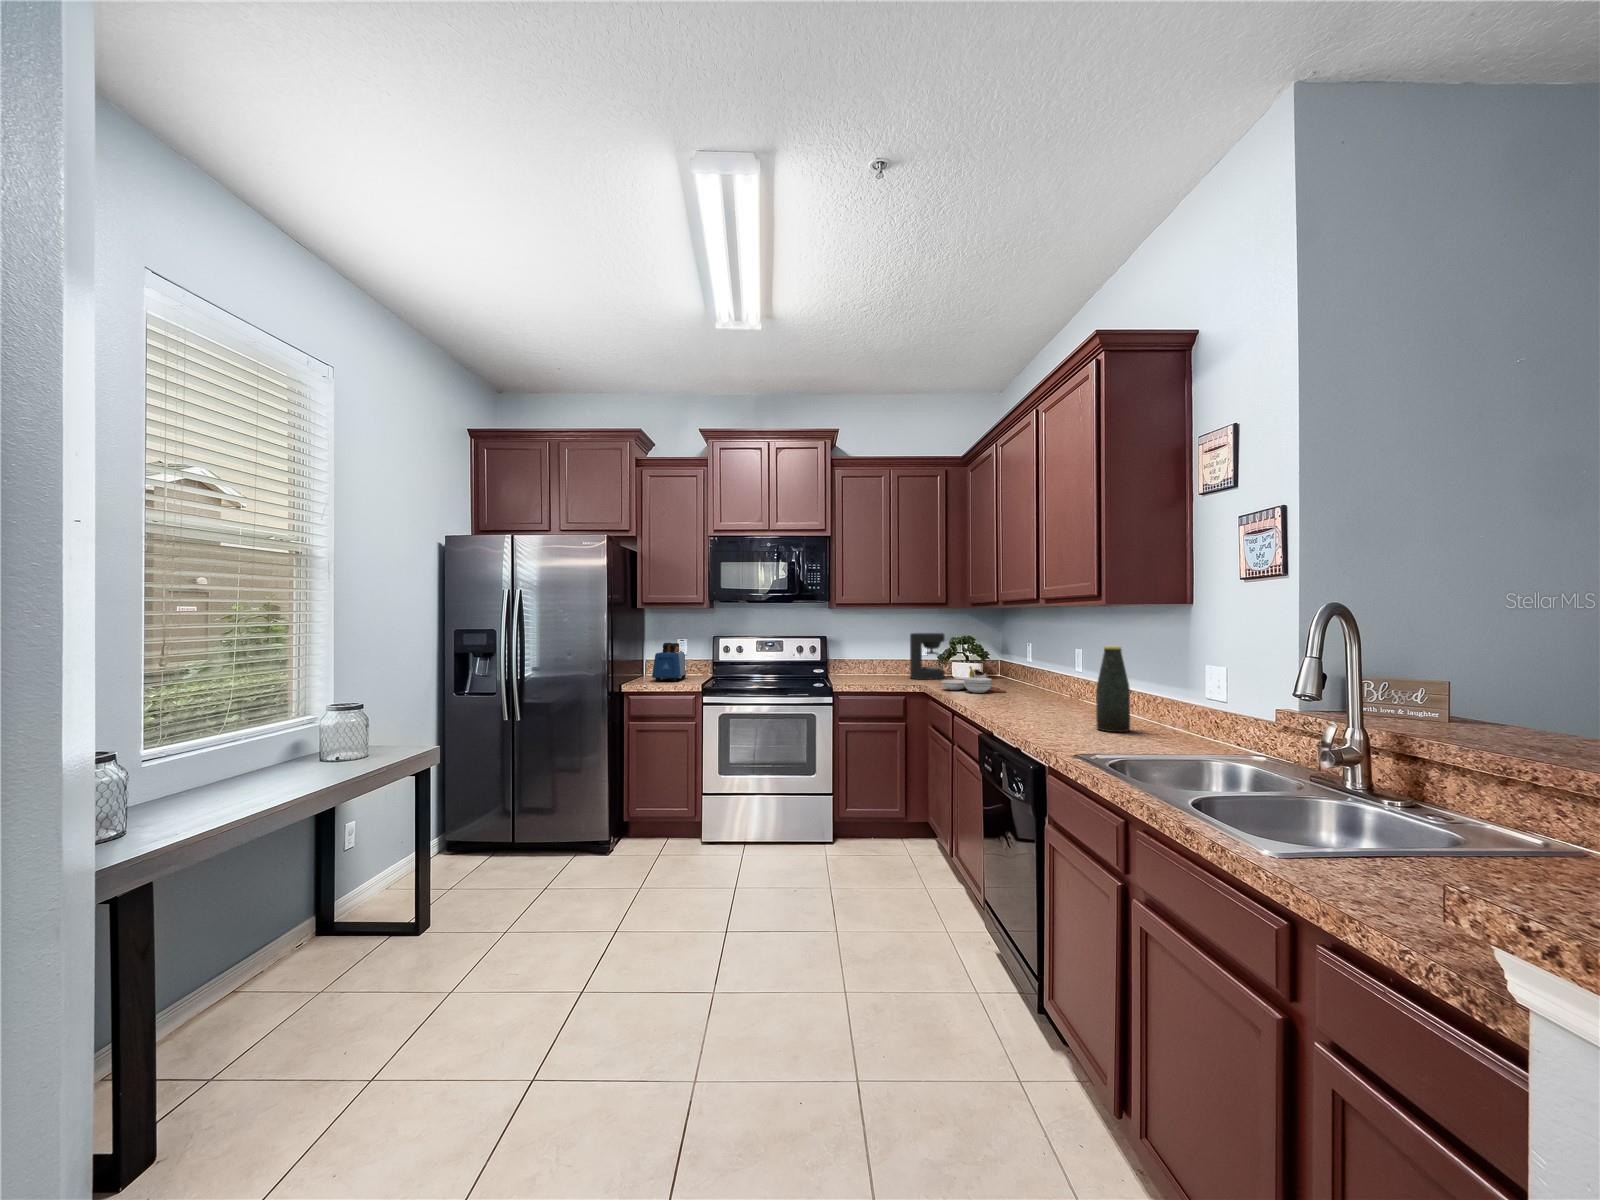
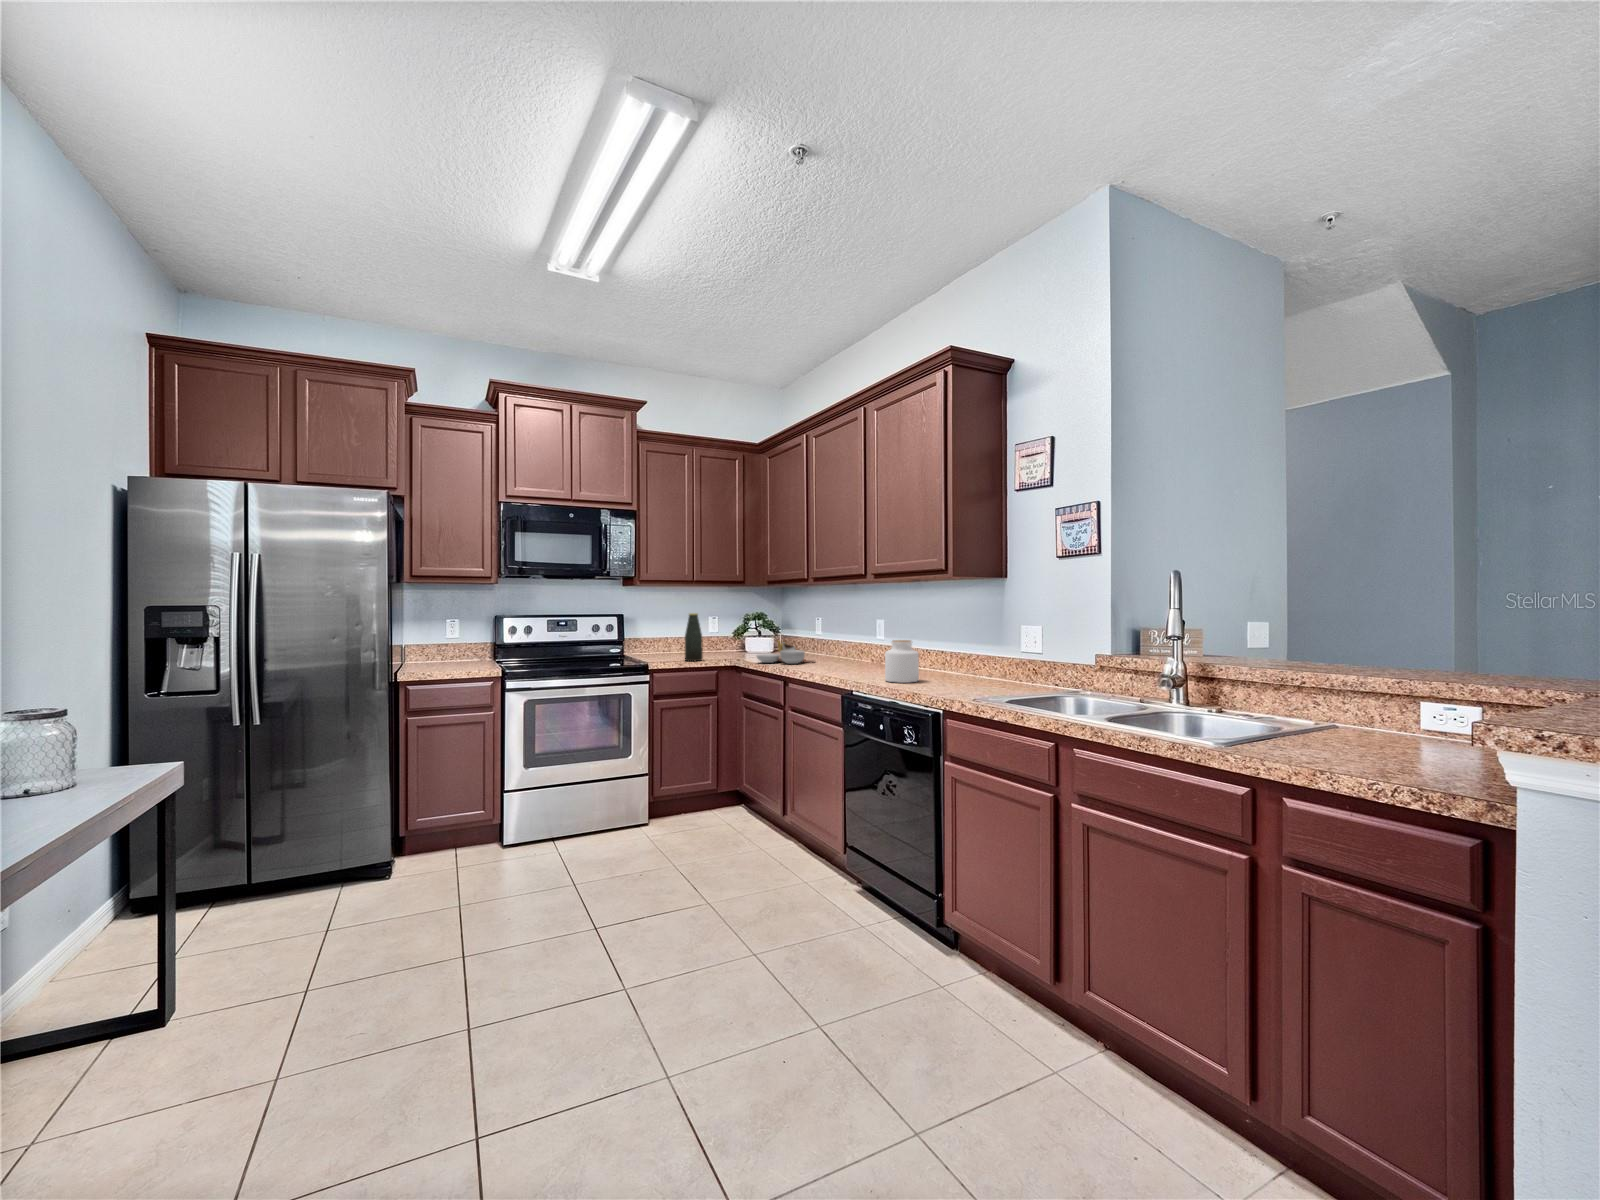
coffee maker: present [910,633,945,680] -> none [705,612,738,657]
toaster: present [652,643,687,682] -> none [419,628,460,675]
bottle: present [1096,646,1130,732] -> present [685,613,703,661]
jar: none [1032,675,1073,725] -> present [885,640,919,683]

